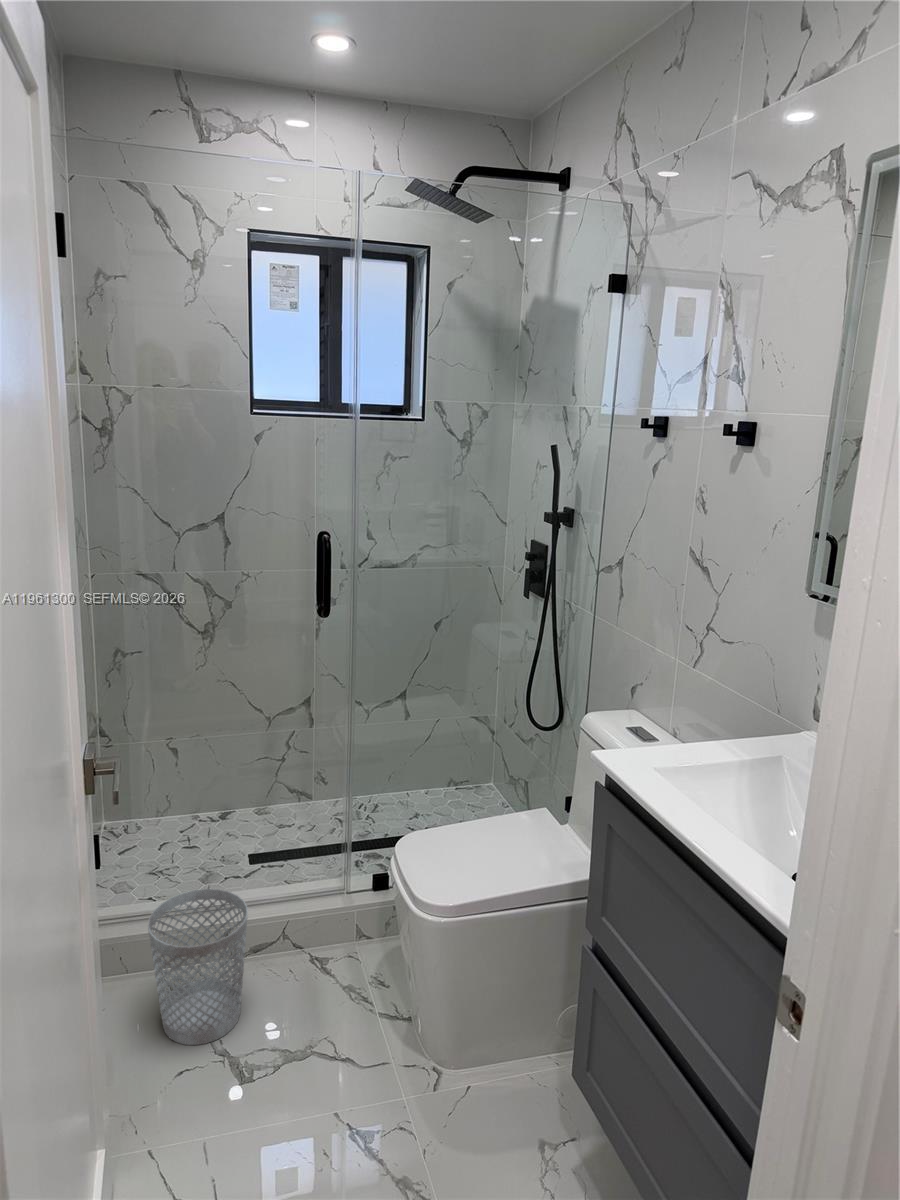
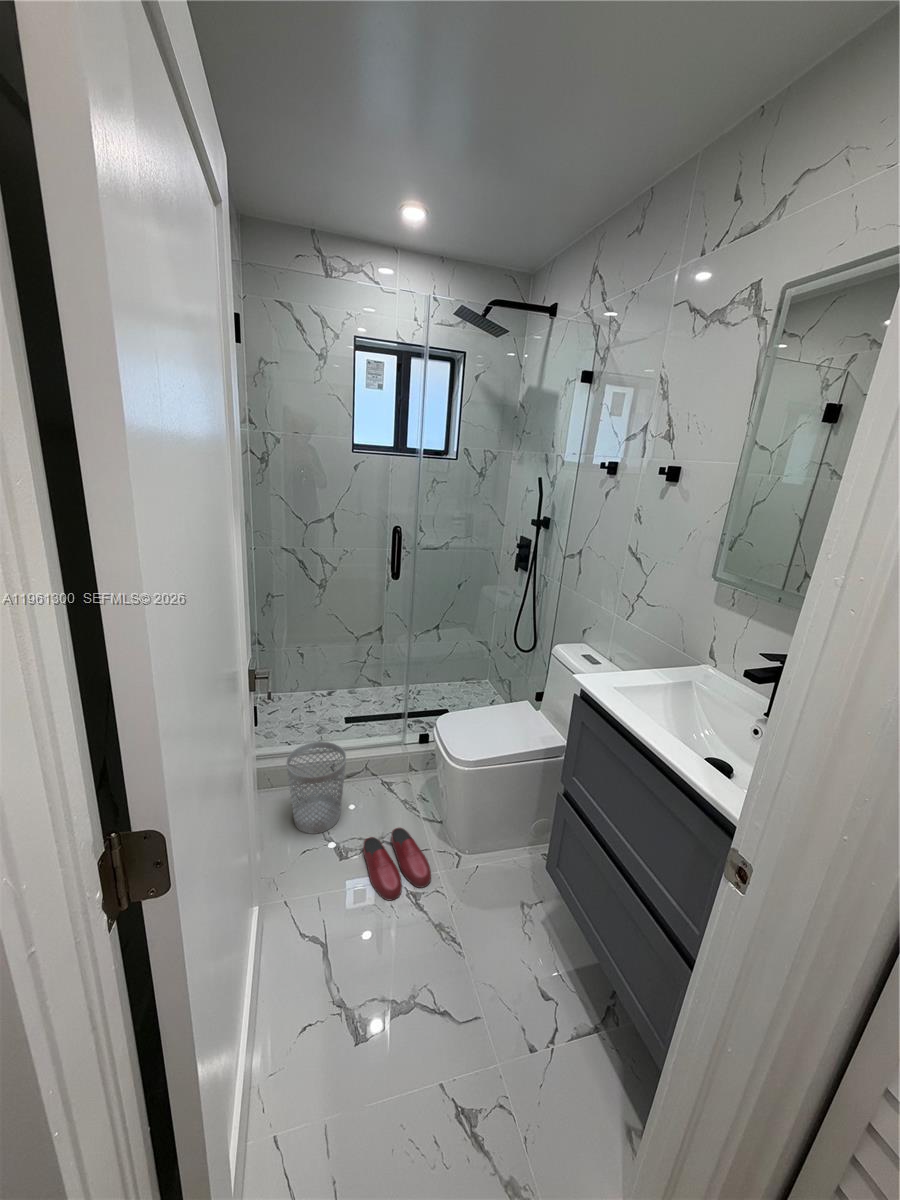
slippers: none [278,1029,391,1149] -> present [363,828,431,901]

